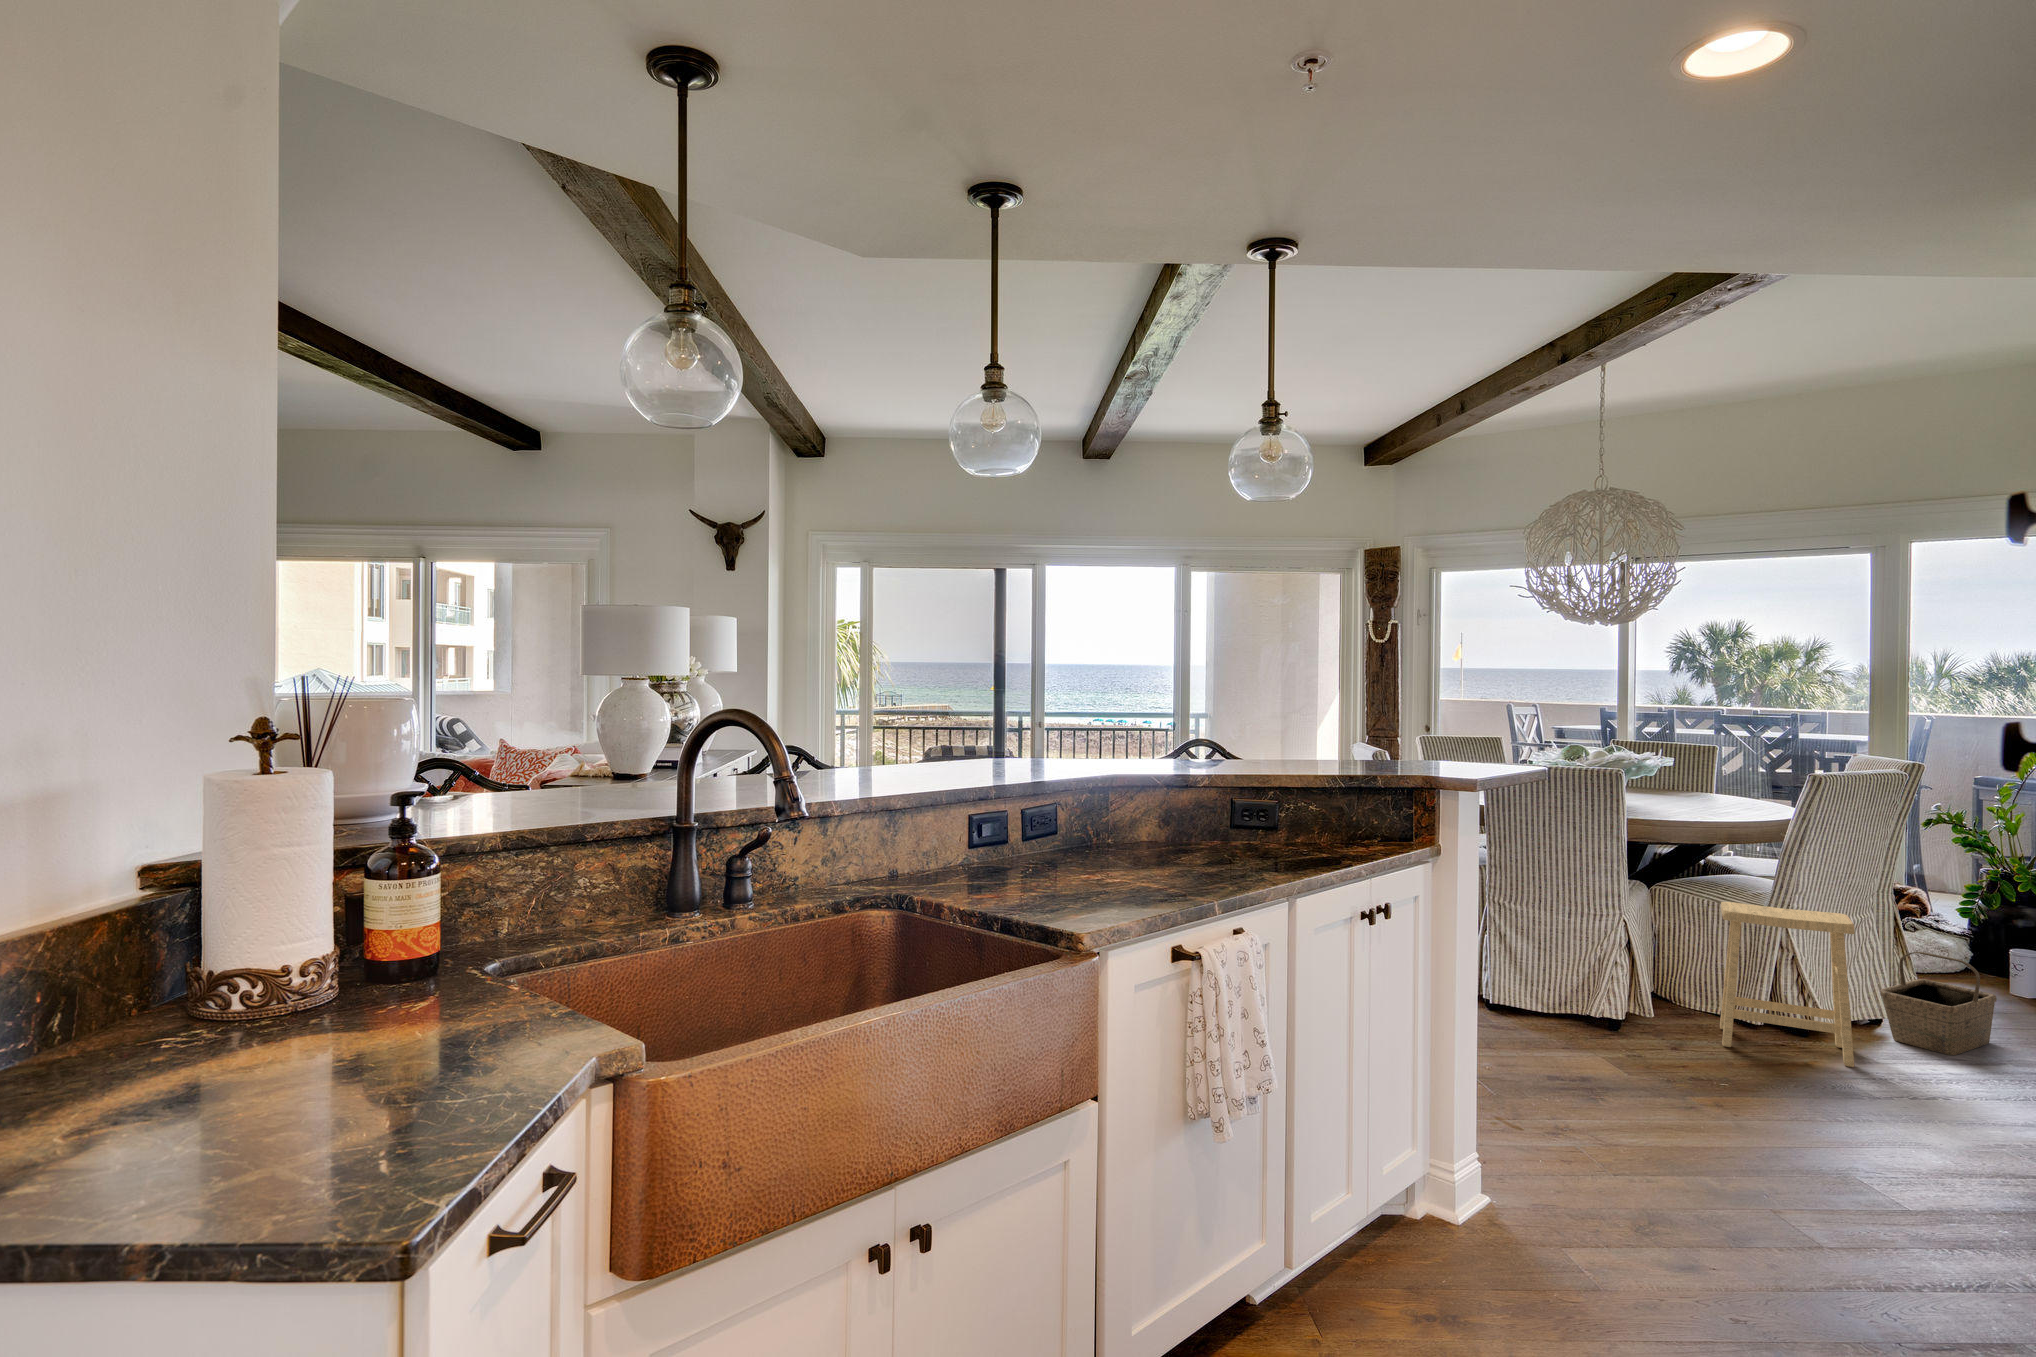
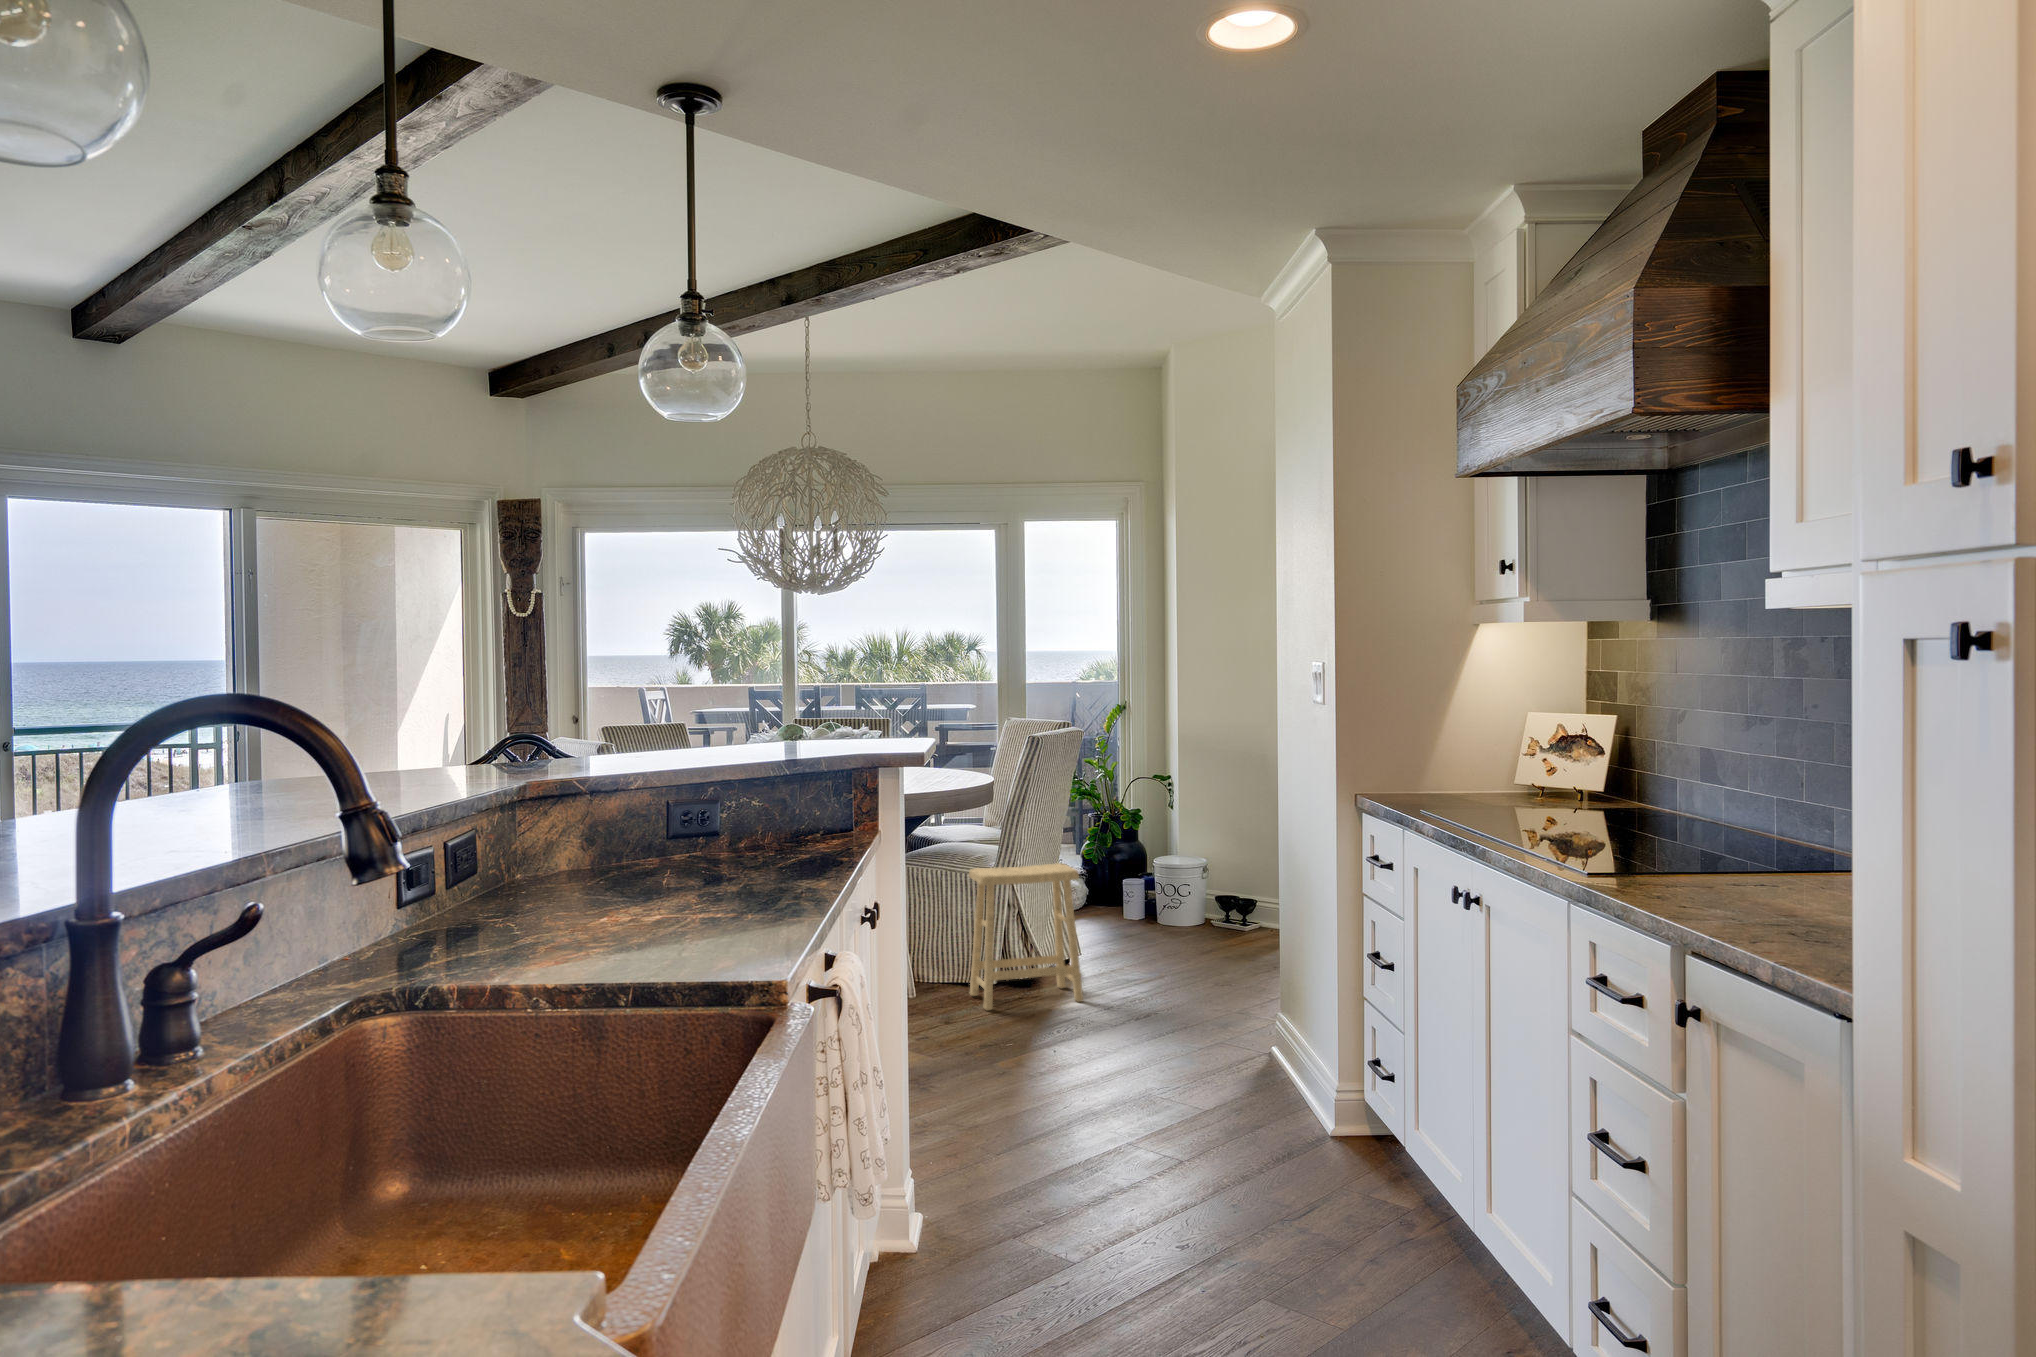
basket: present [1880,952,1997,1055] -> none [1077,889,1146,975]

